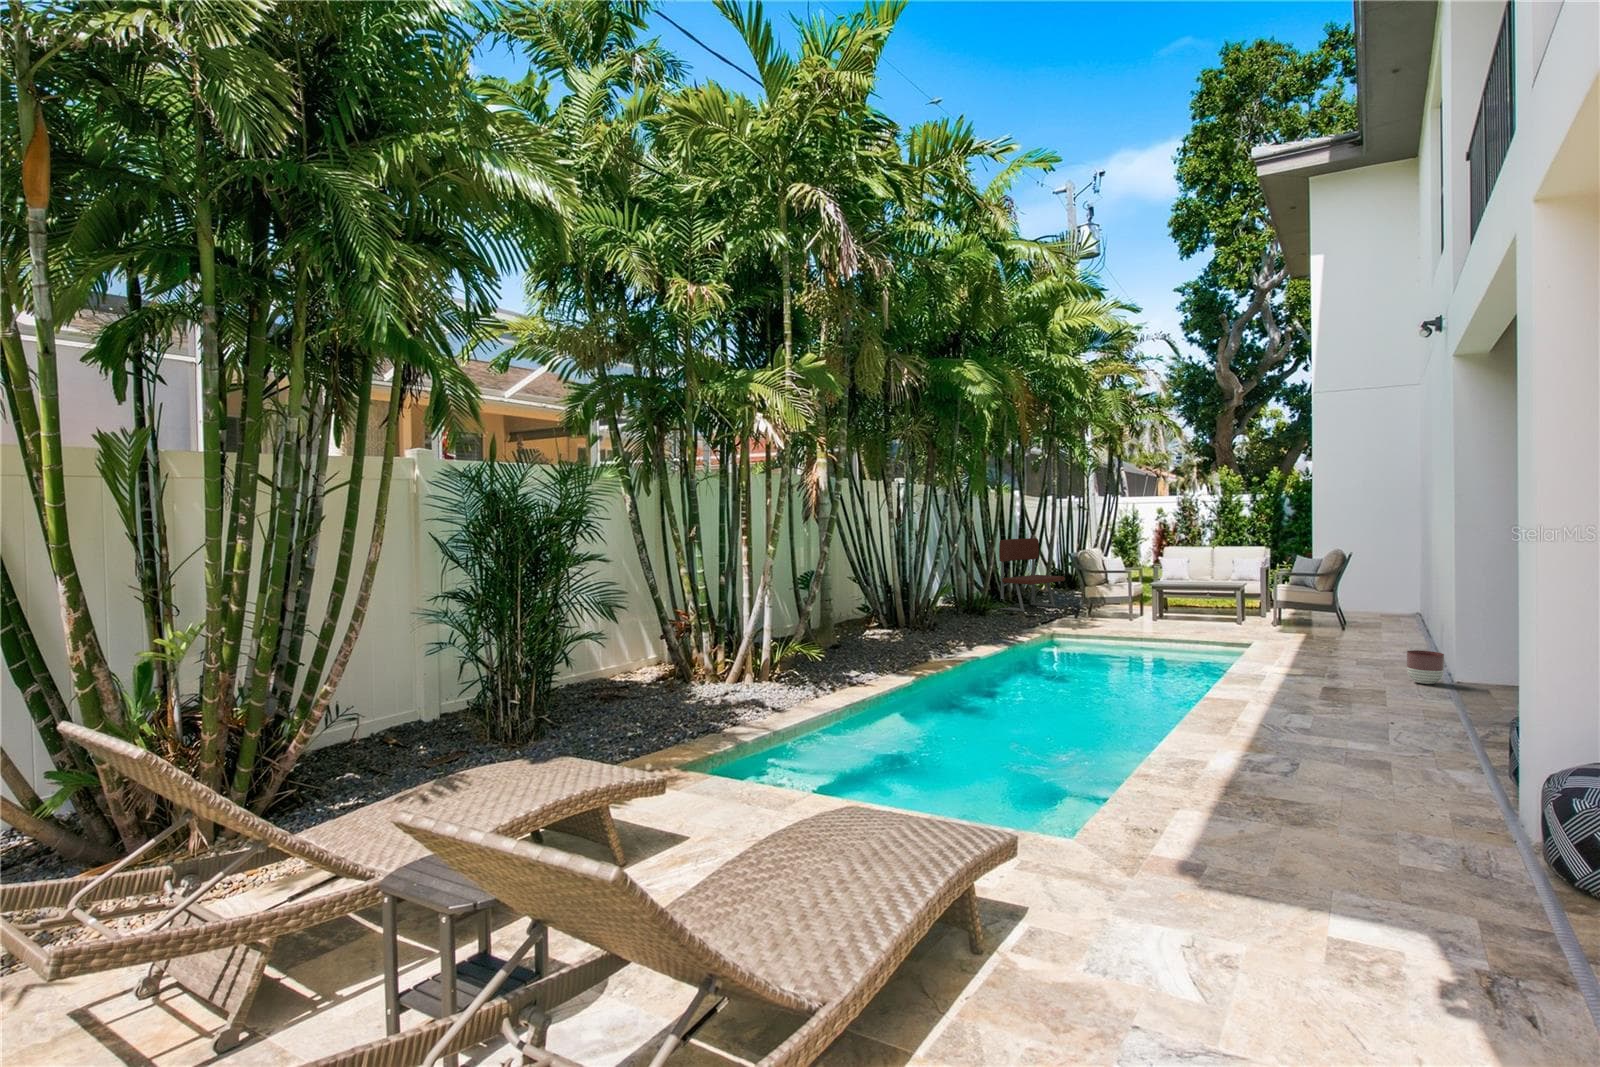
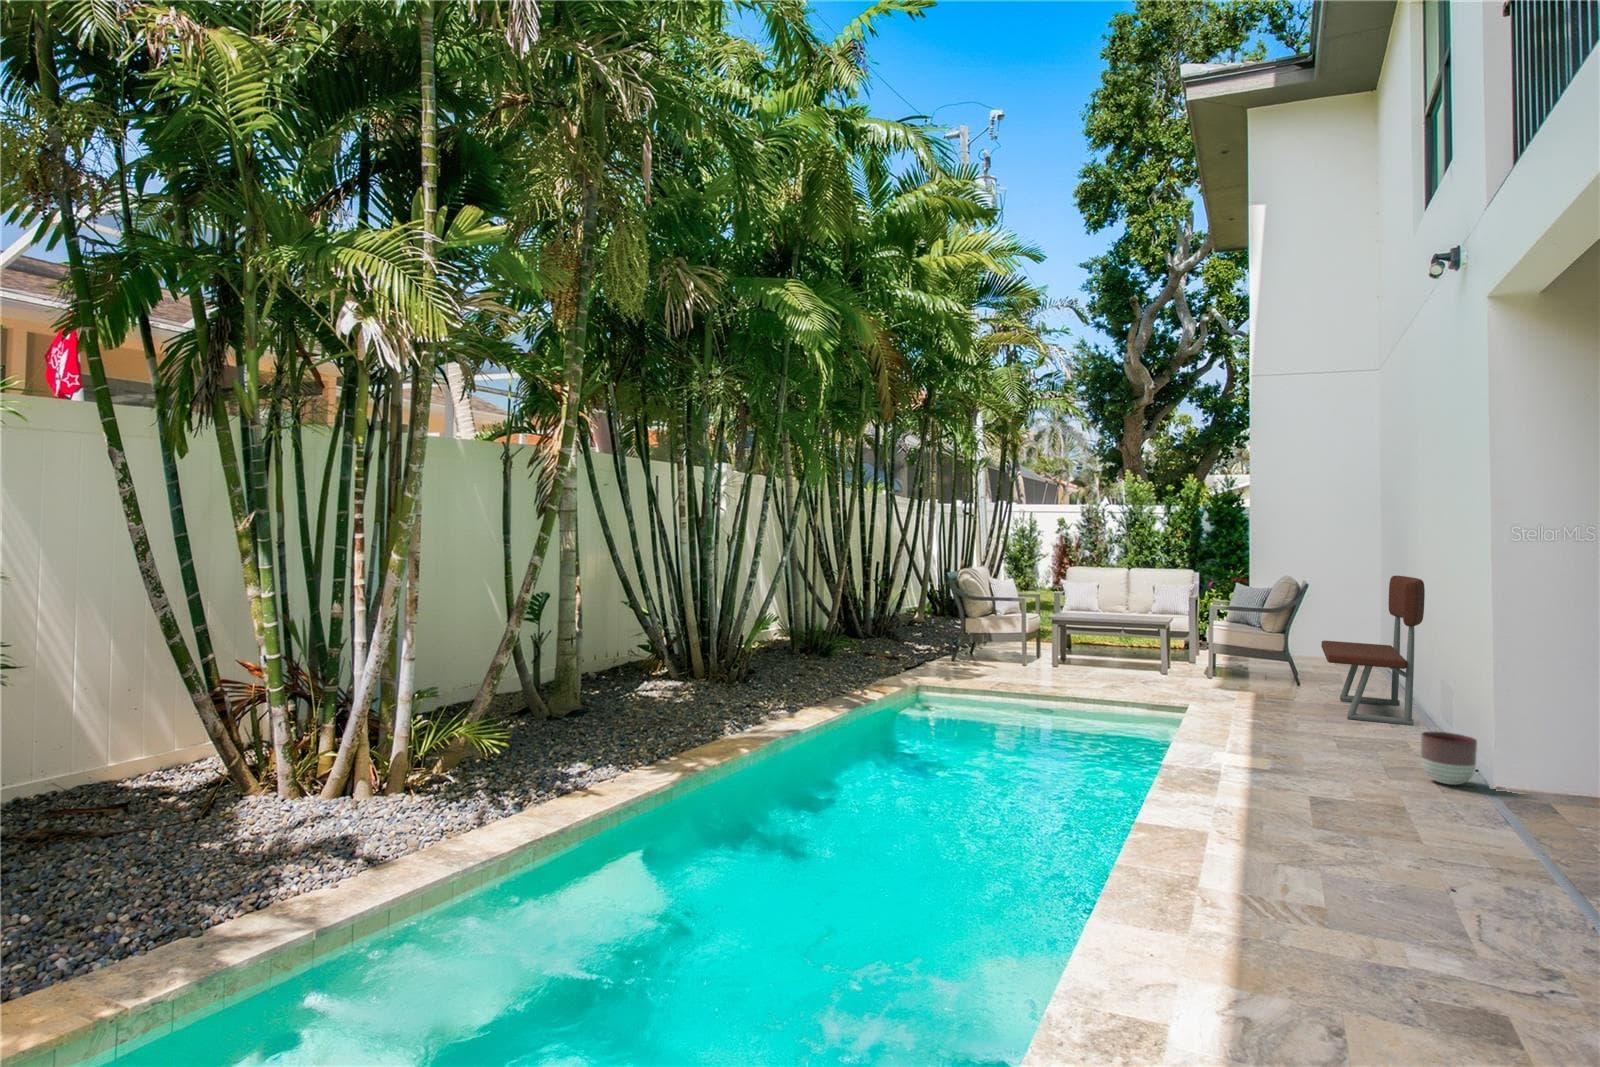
bench: present [999,538,1065,612] -> present [1321,576,1425,726]

